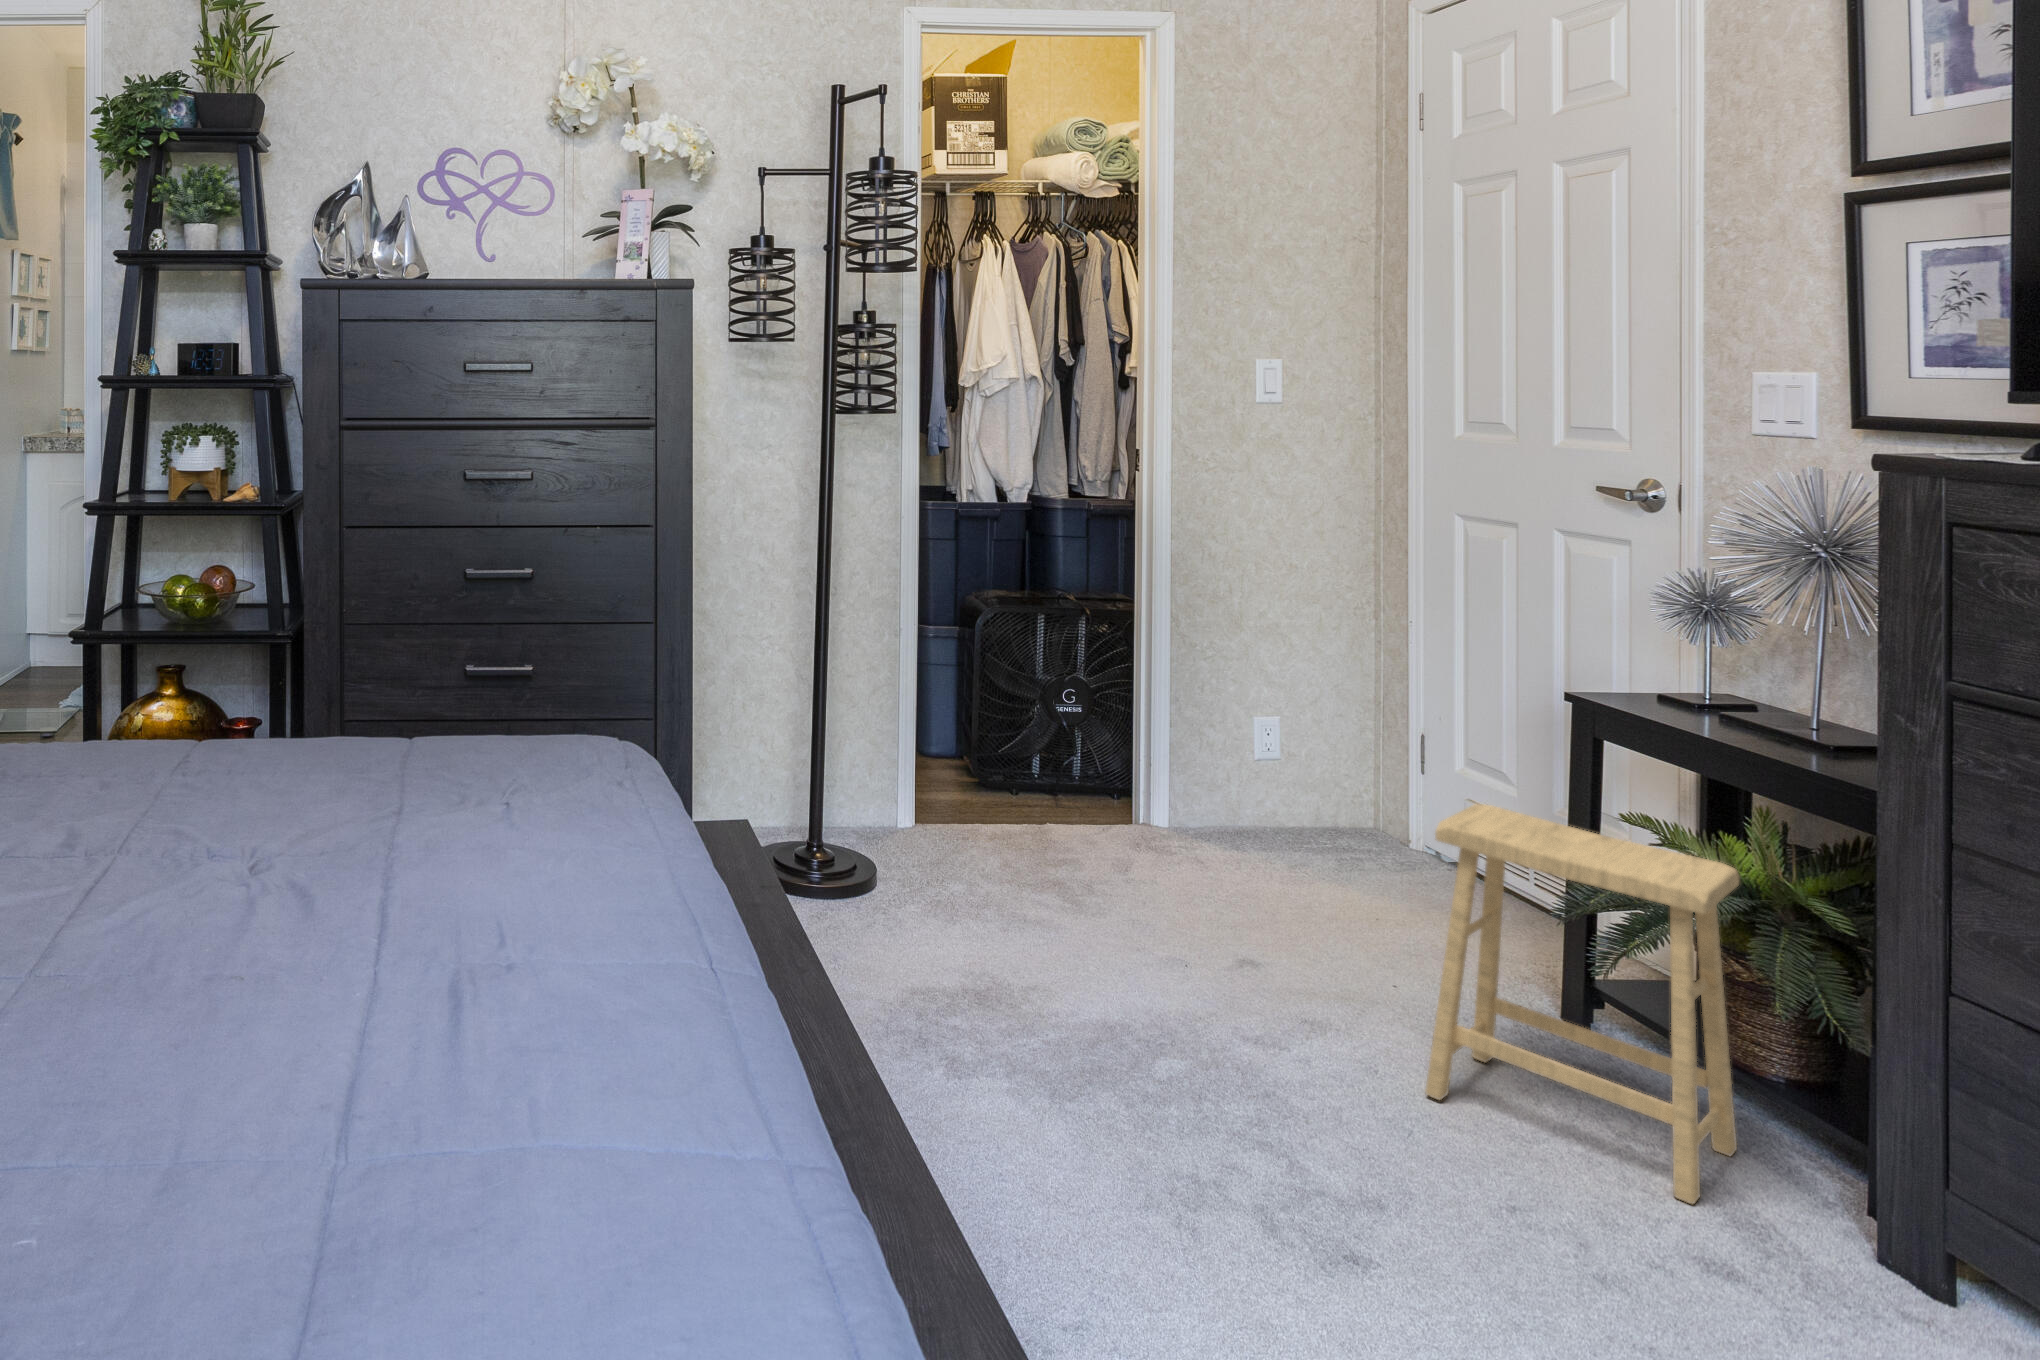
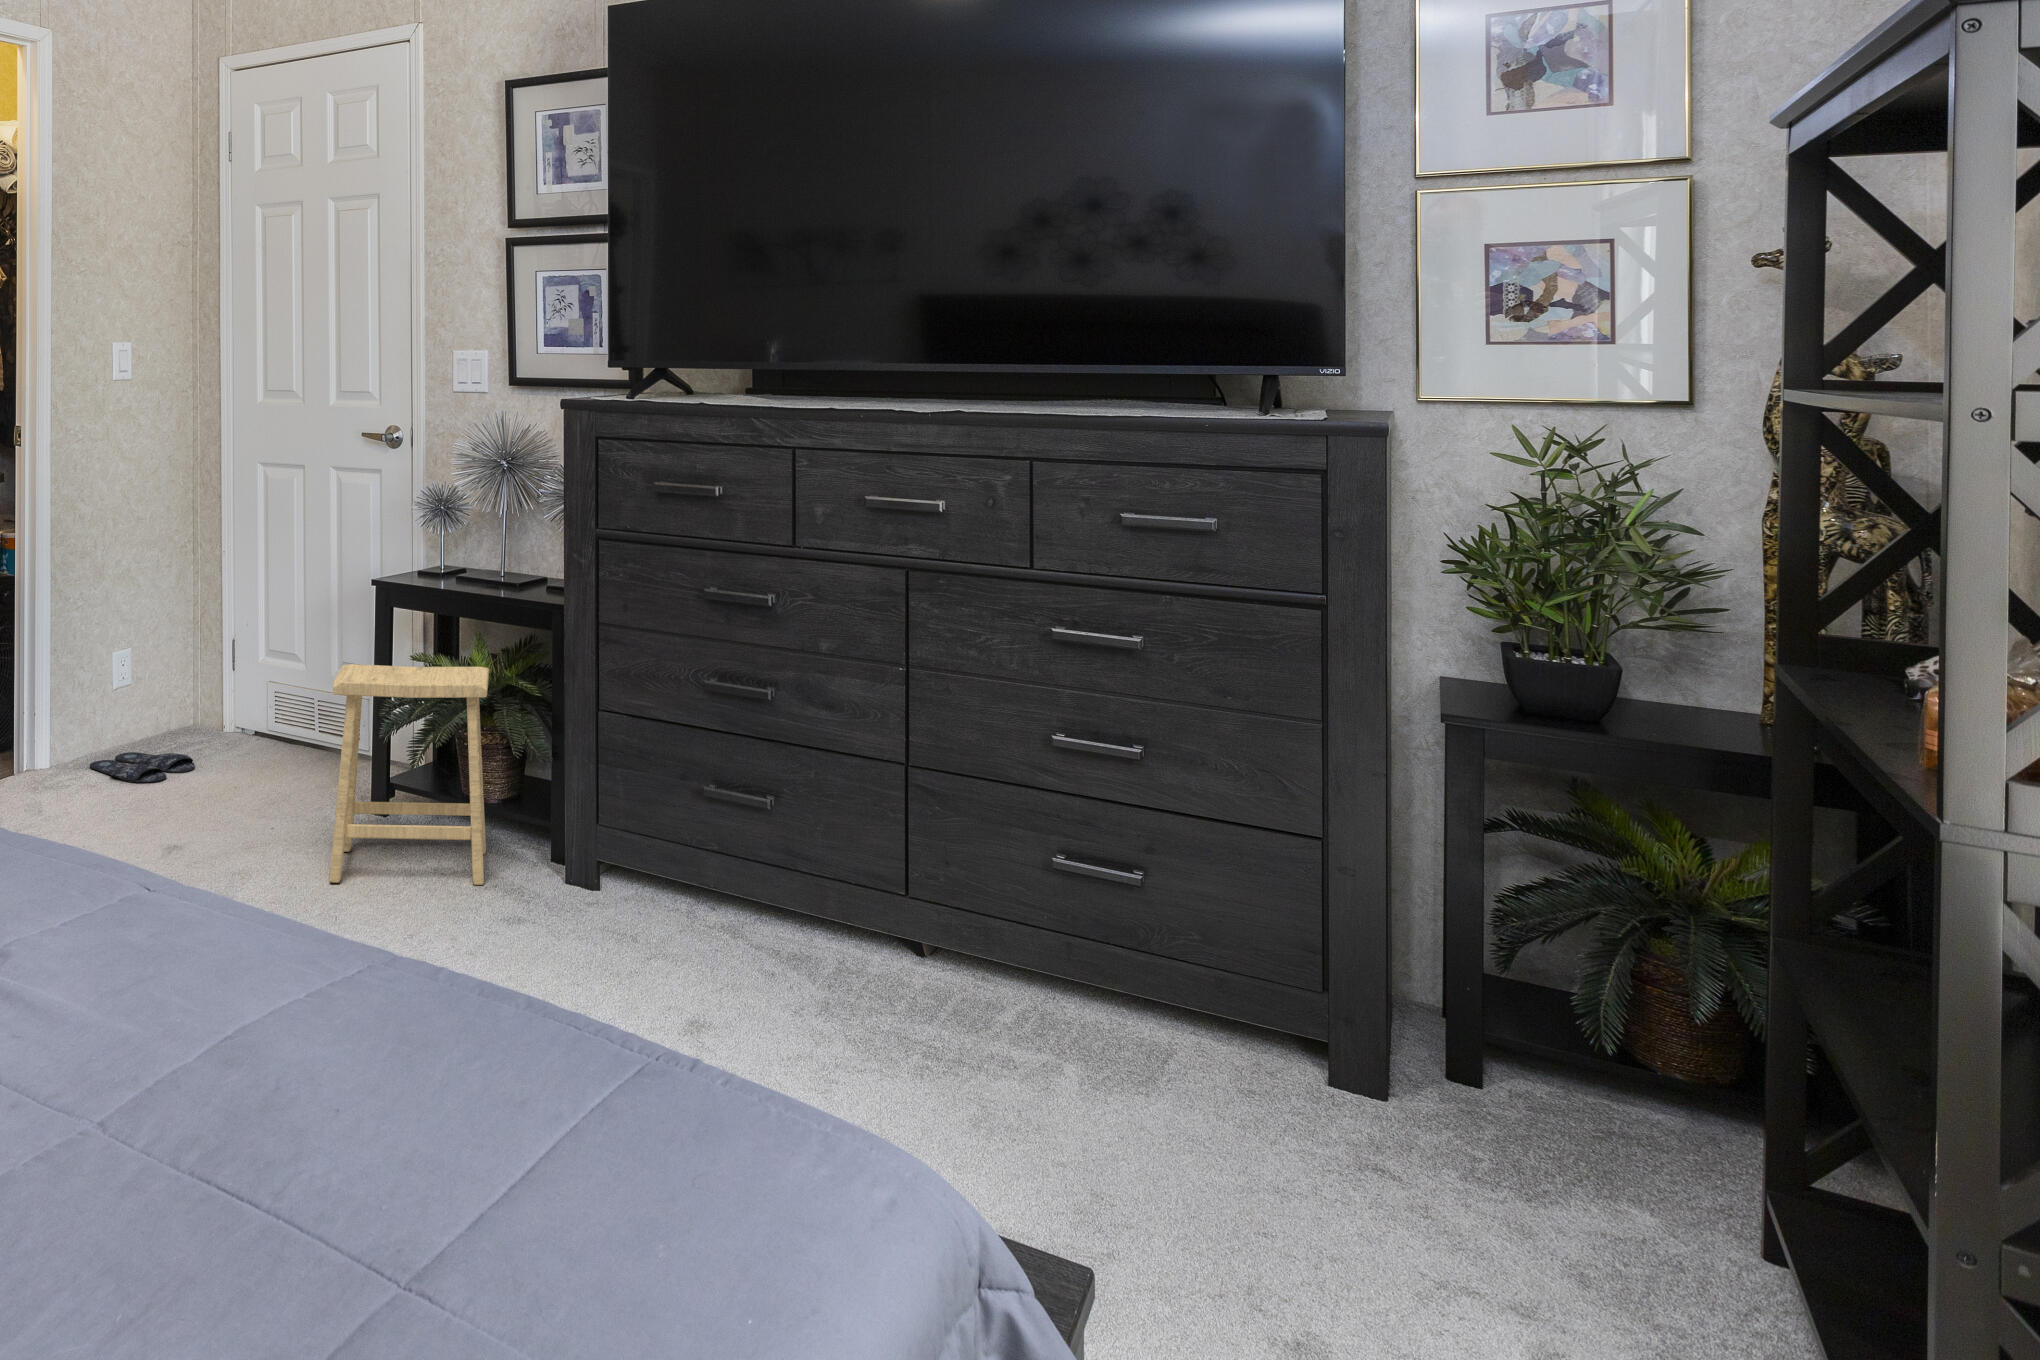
slippers: none [1211,834,1340,881] -> present [90,752,195,783]

